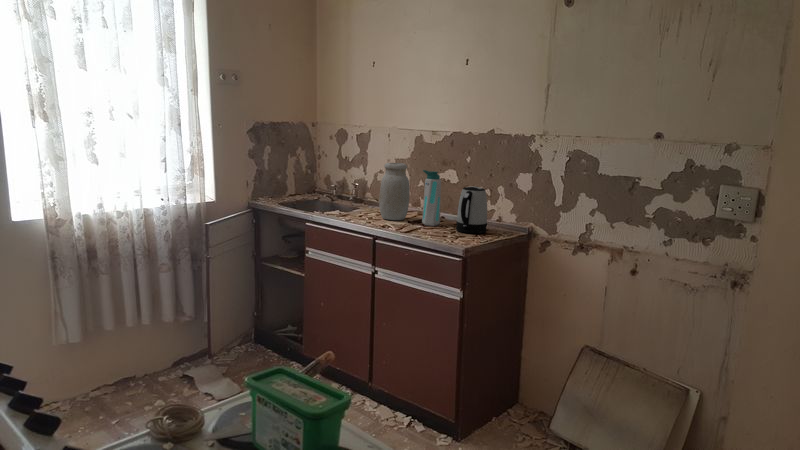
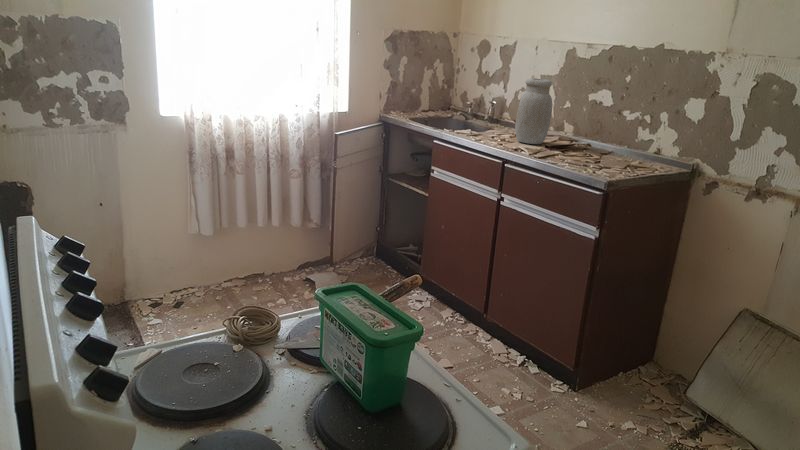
water bottle: present [422,170,441,226] -> none [562,87,590,153]
kettle: present [456,186,487,233] -> none [601,110,643,166]

